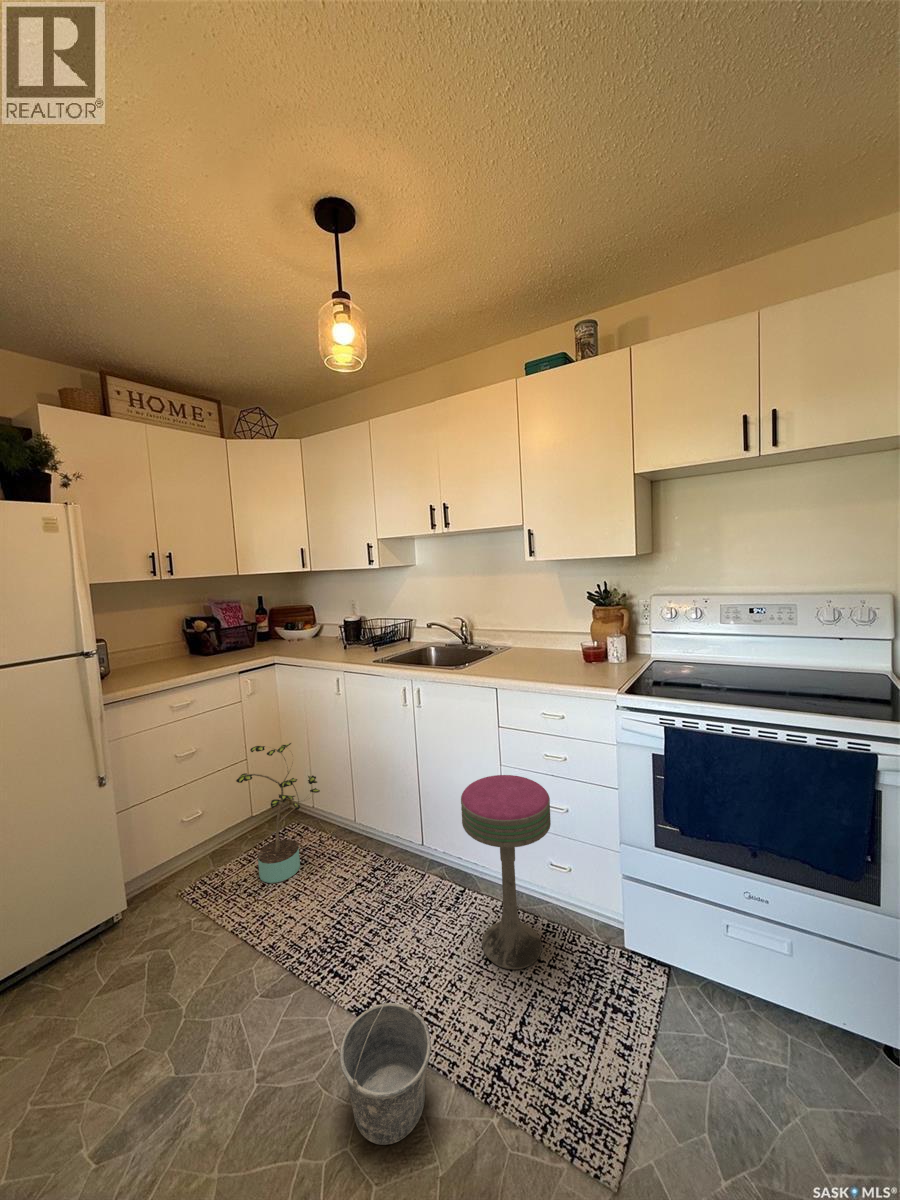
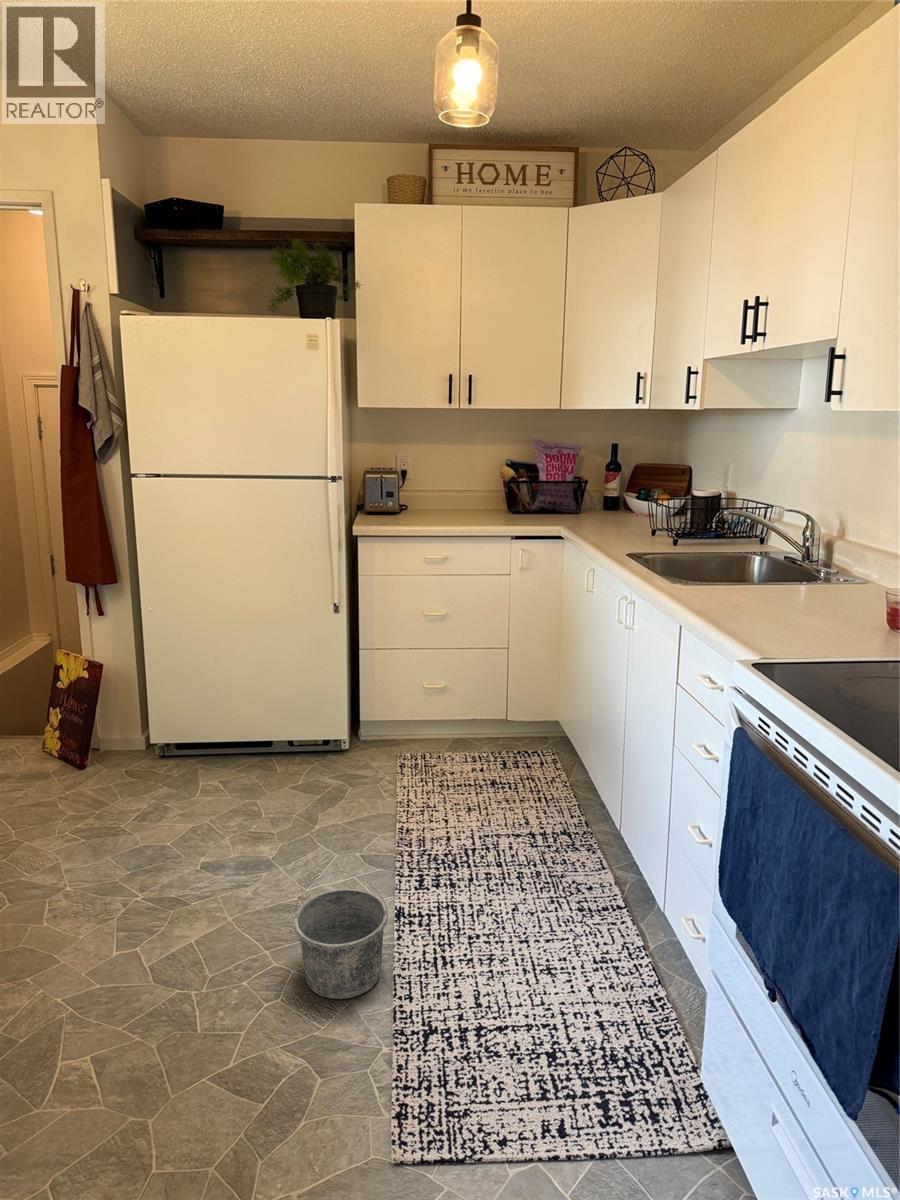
potted plant: present [236,743,320,883] -> none [440,621,537,792]
bar stool: present [461,775,551,969] -> none [534,737,674,1009]

